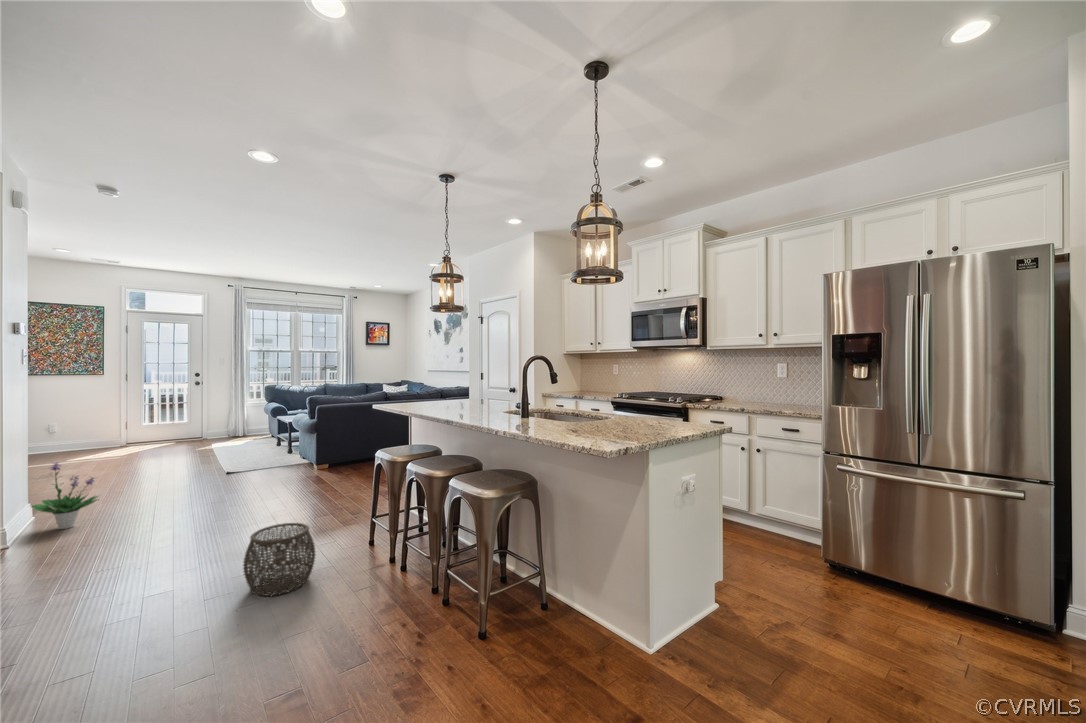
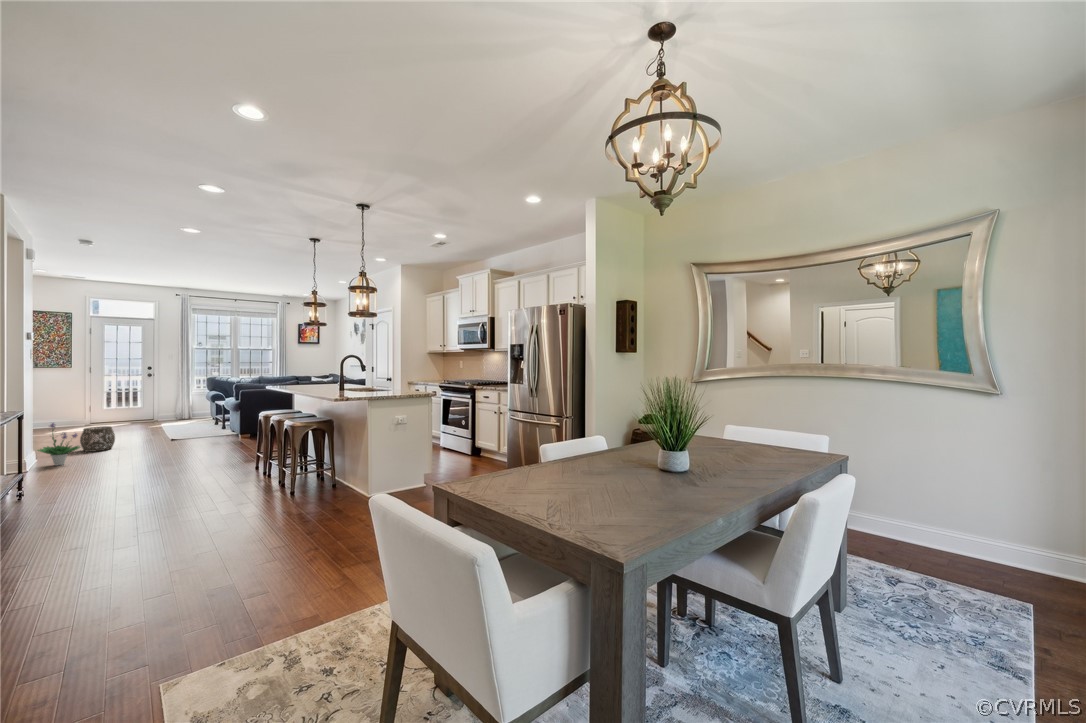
woven basket: present [243,523,315,596] -> present [80,426,115,452]

